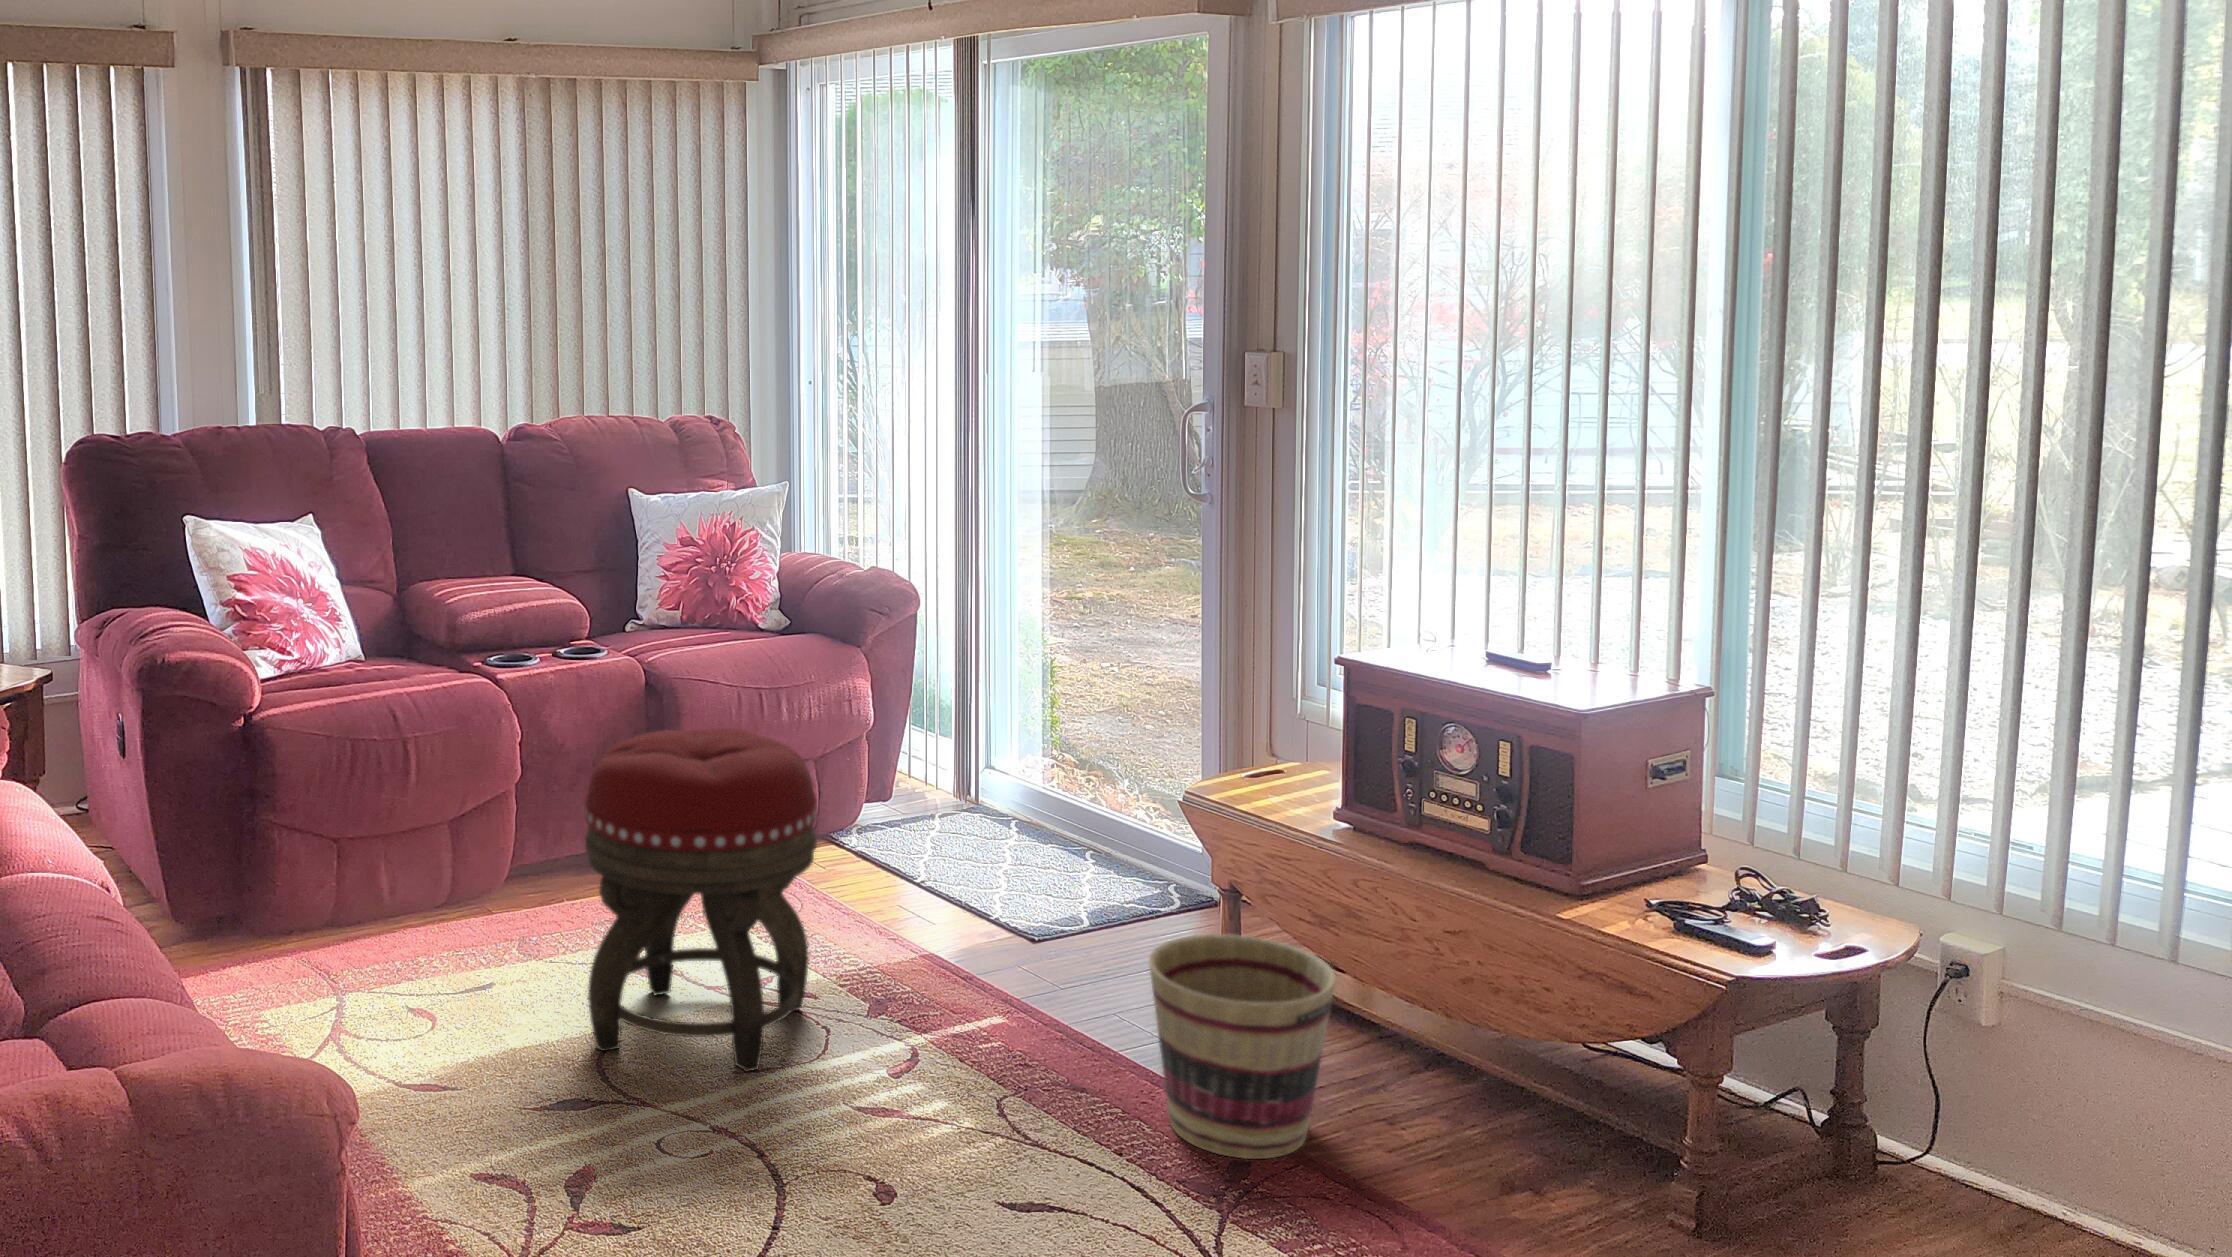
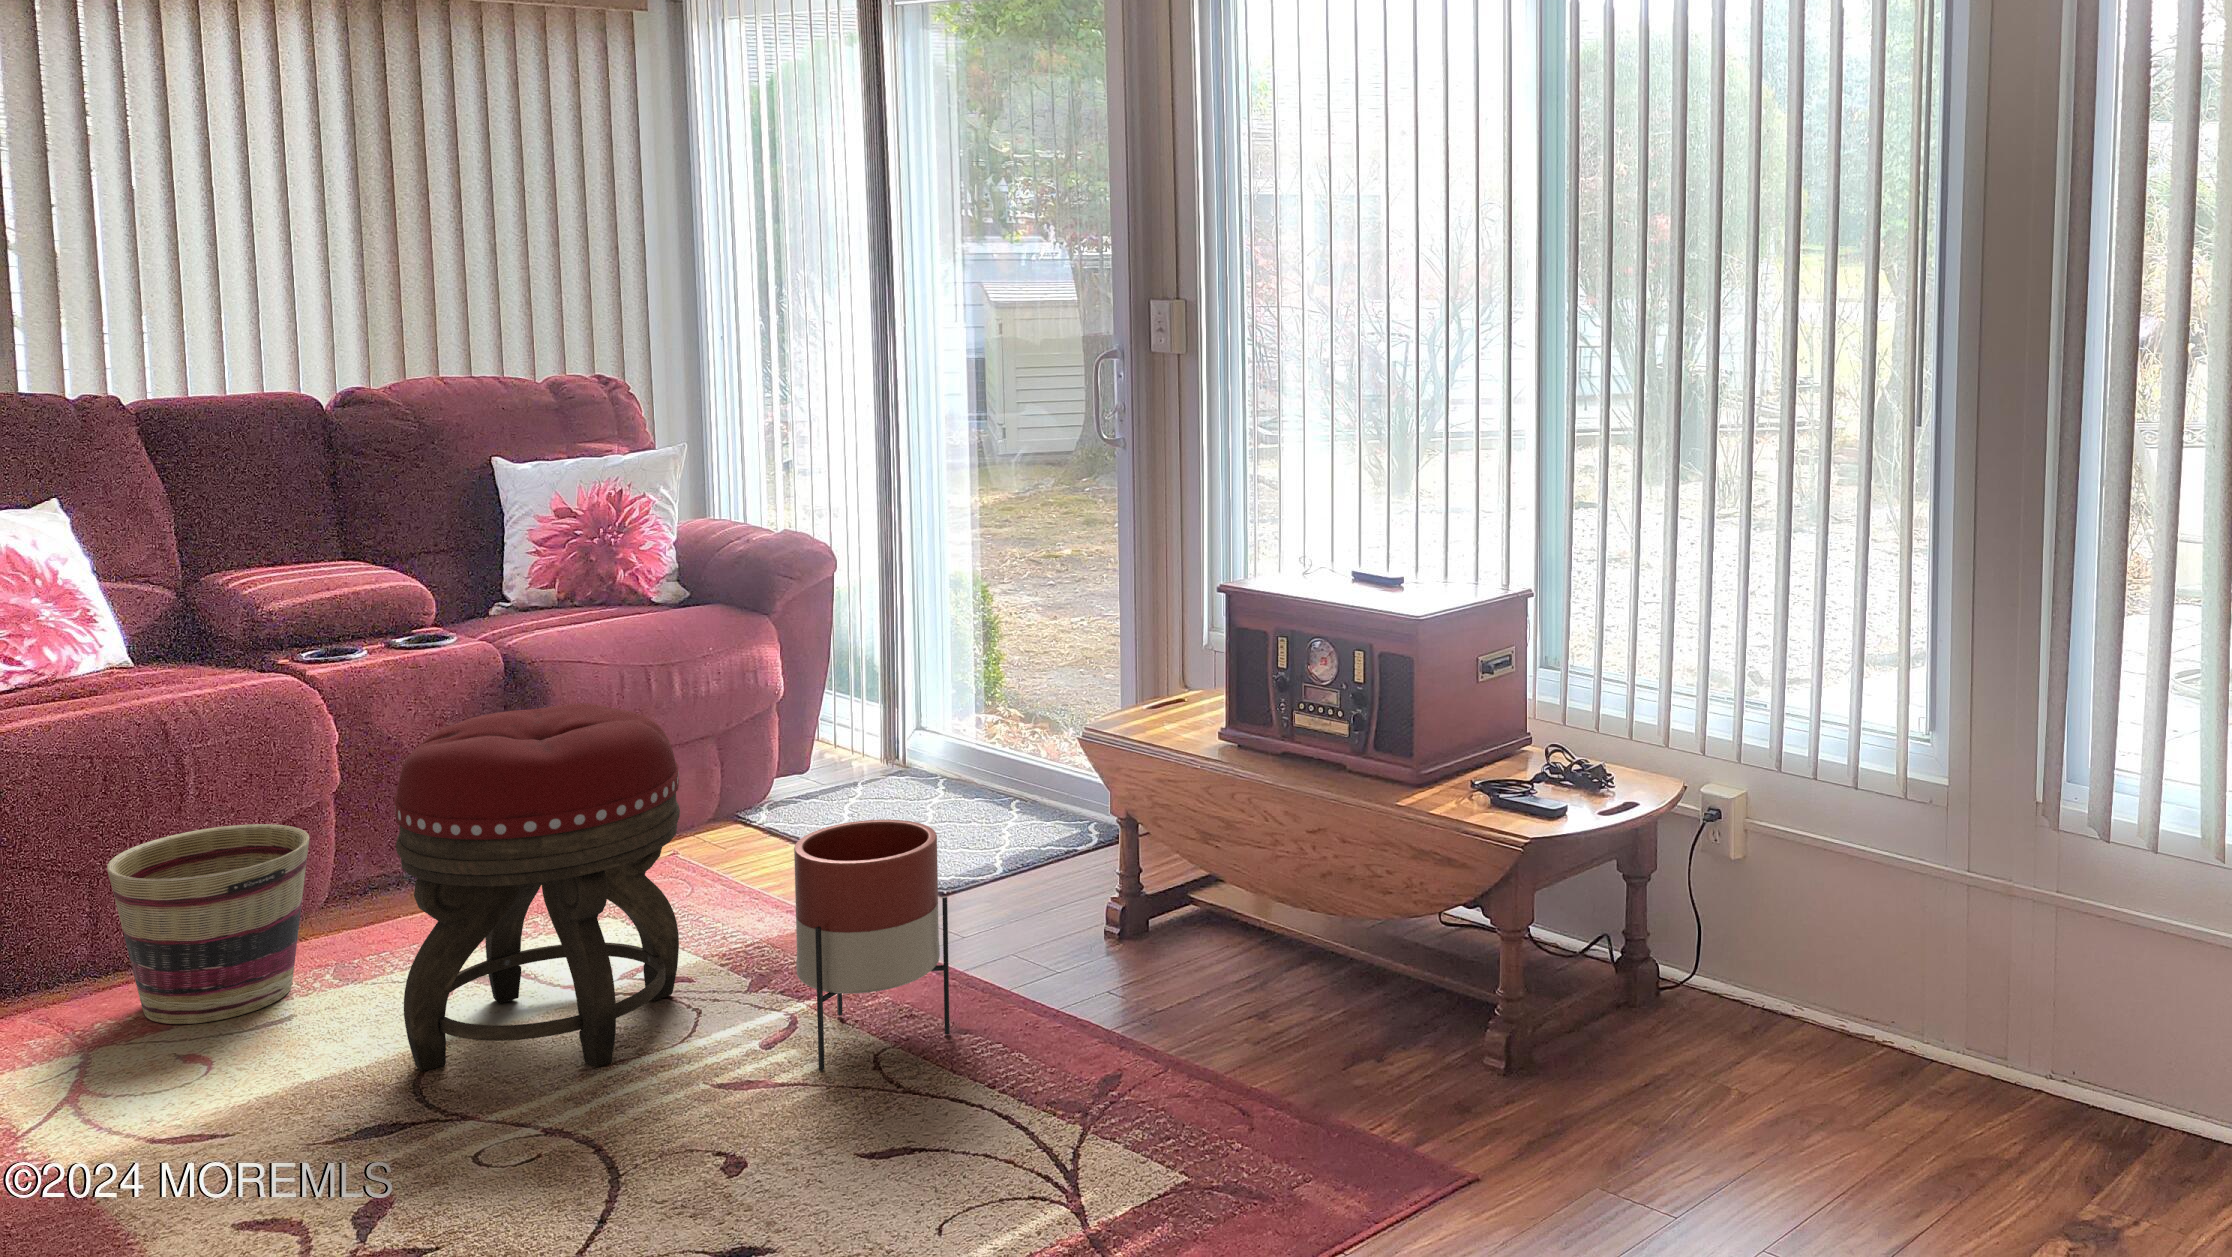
planter: none [925,867,1069,1110] -> present [794,819,950,1071]
basket: present [1149,934,1336,1159] -> present [107,824,309,1024]

